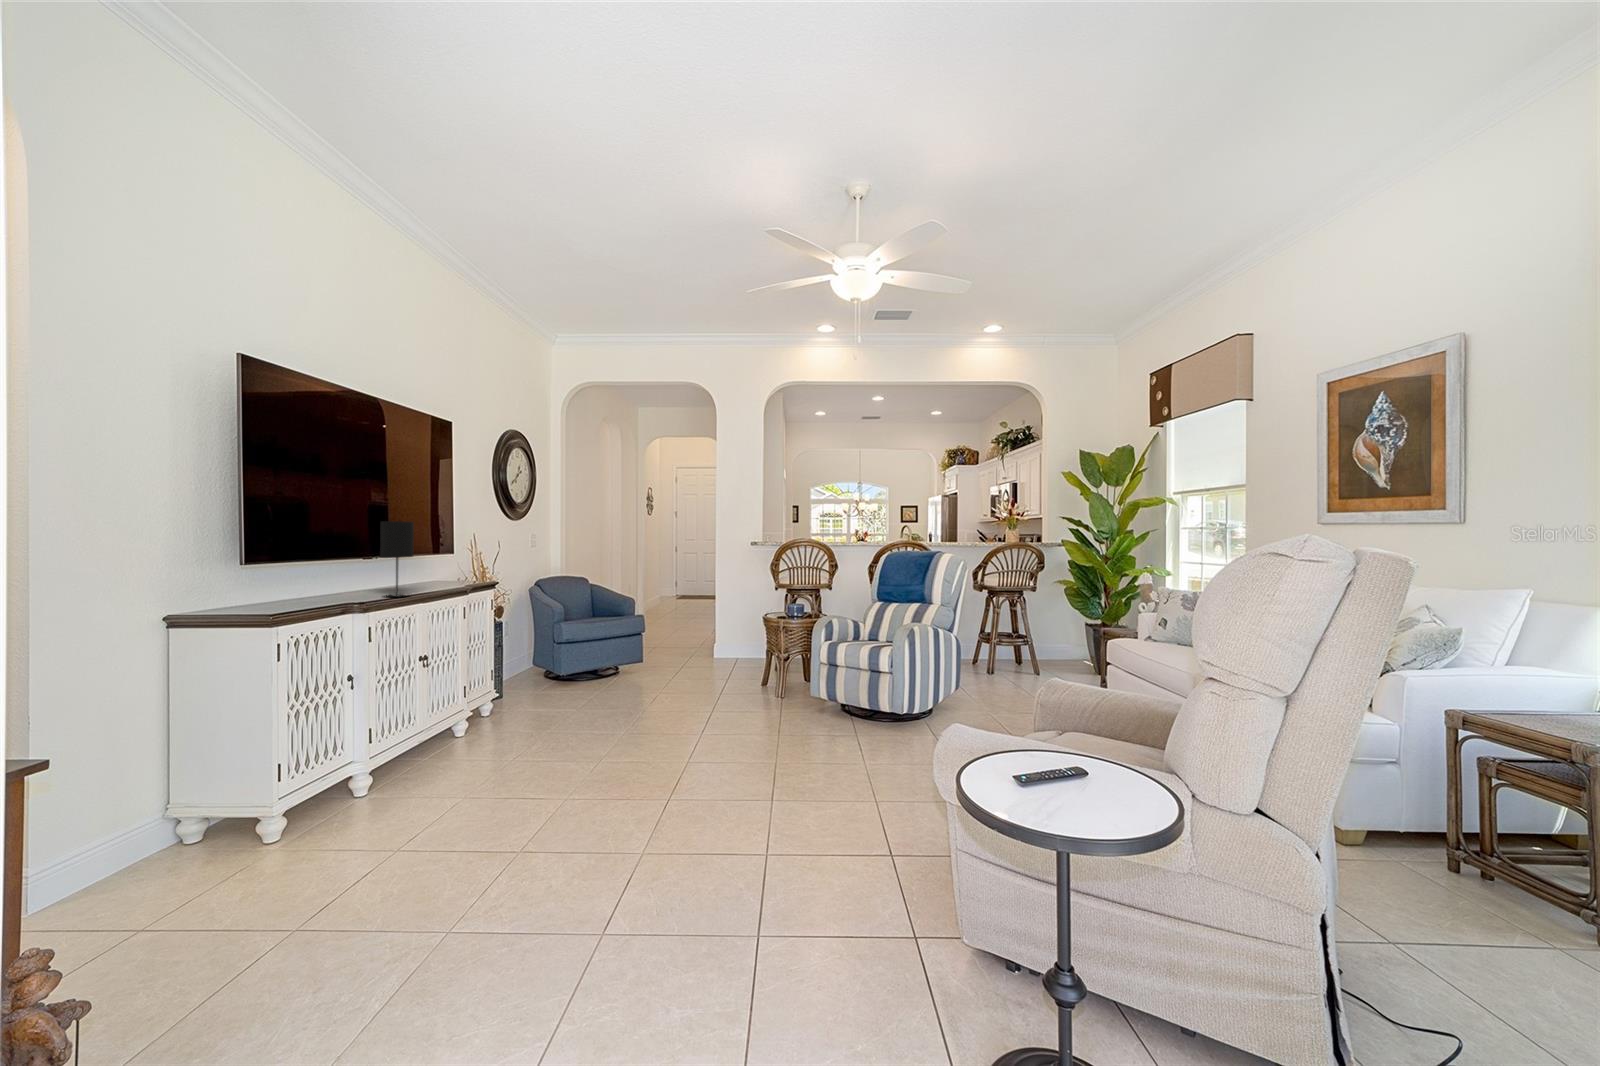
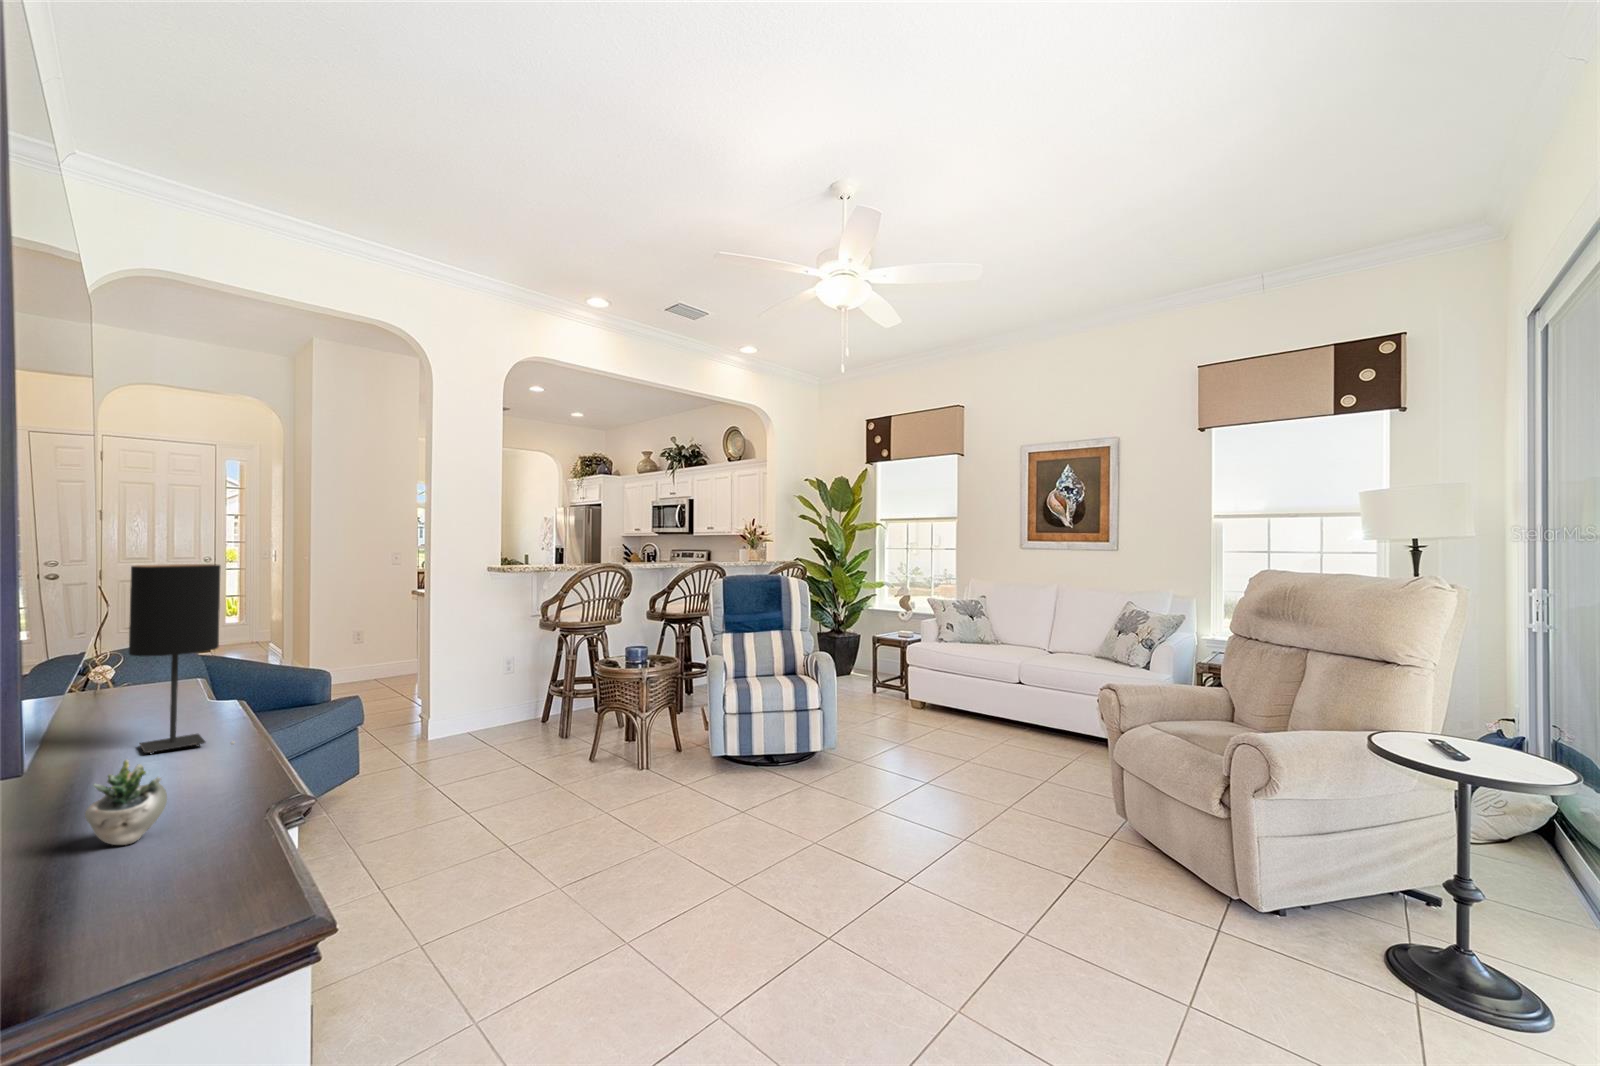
succulent plant: none [256,580,287,610] -> present [85,741,235,845]

